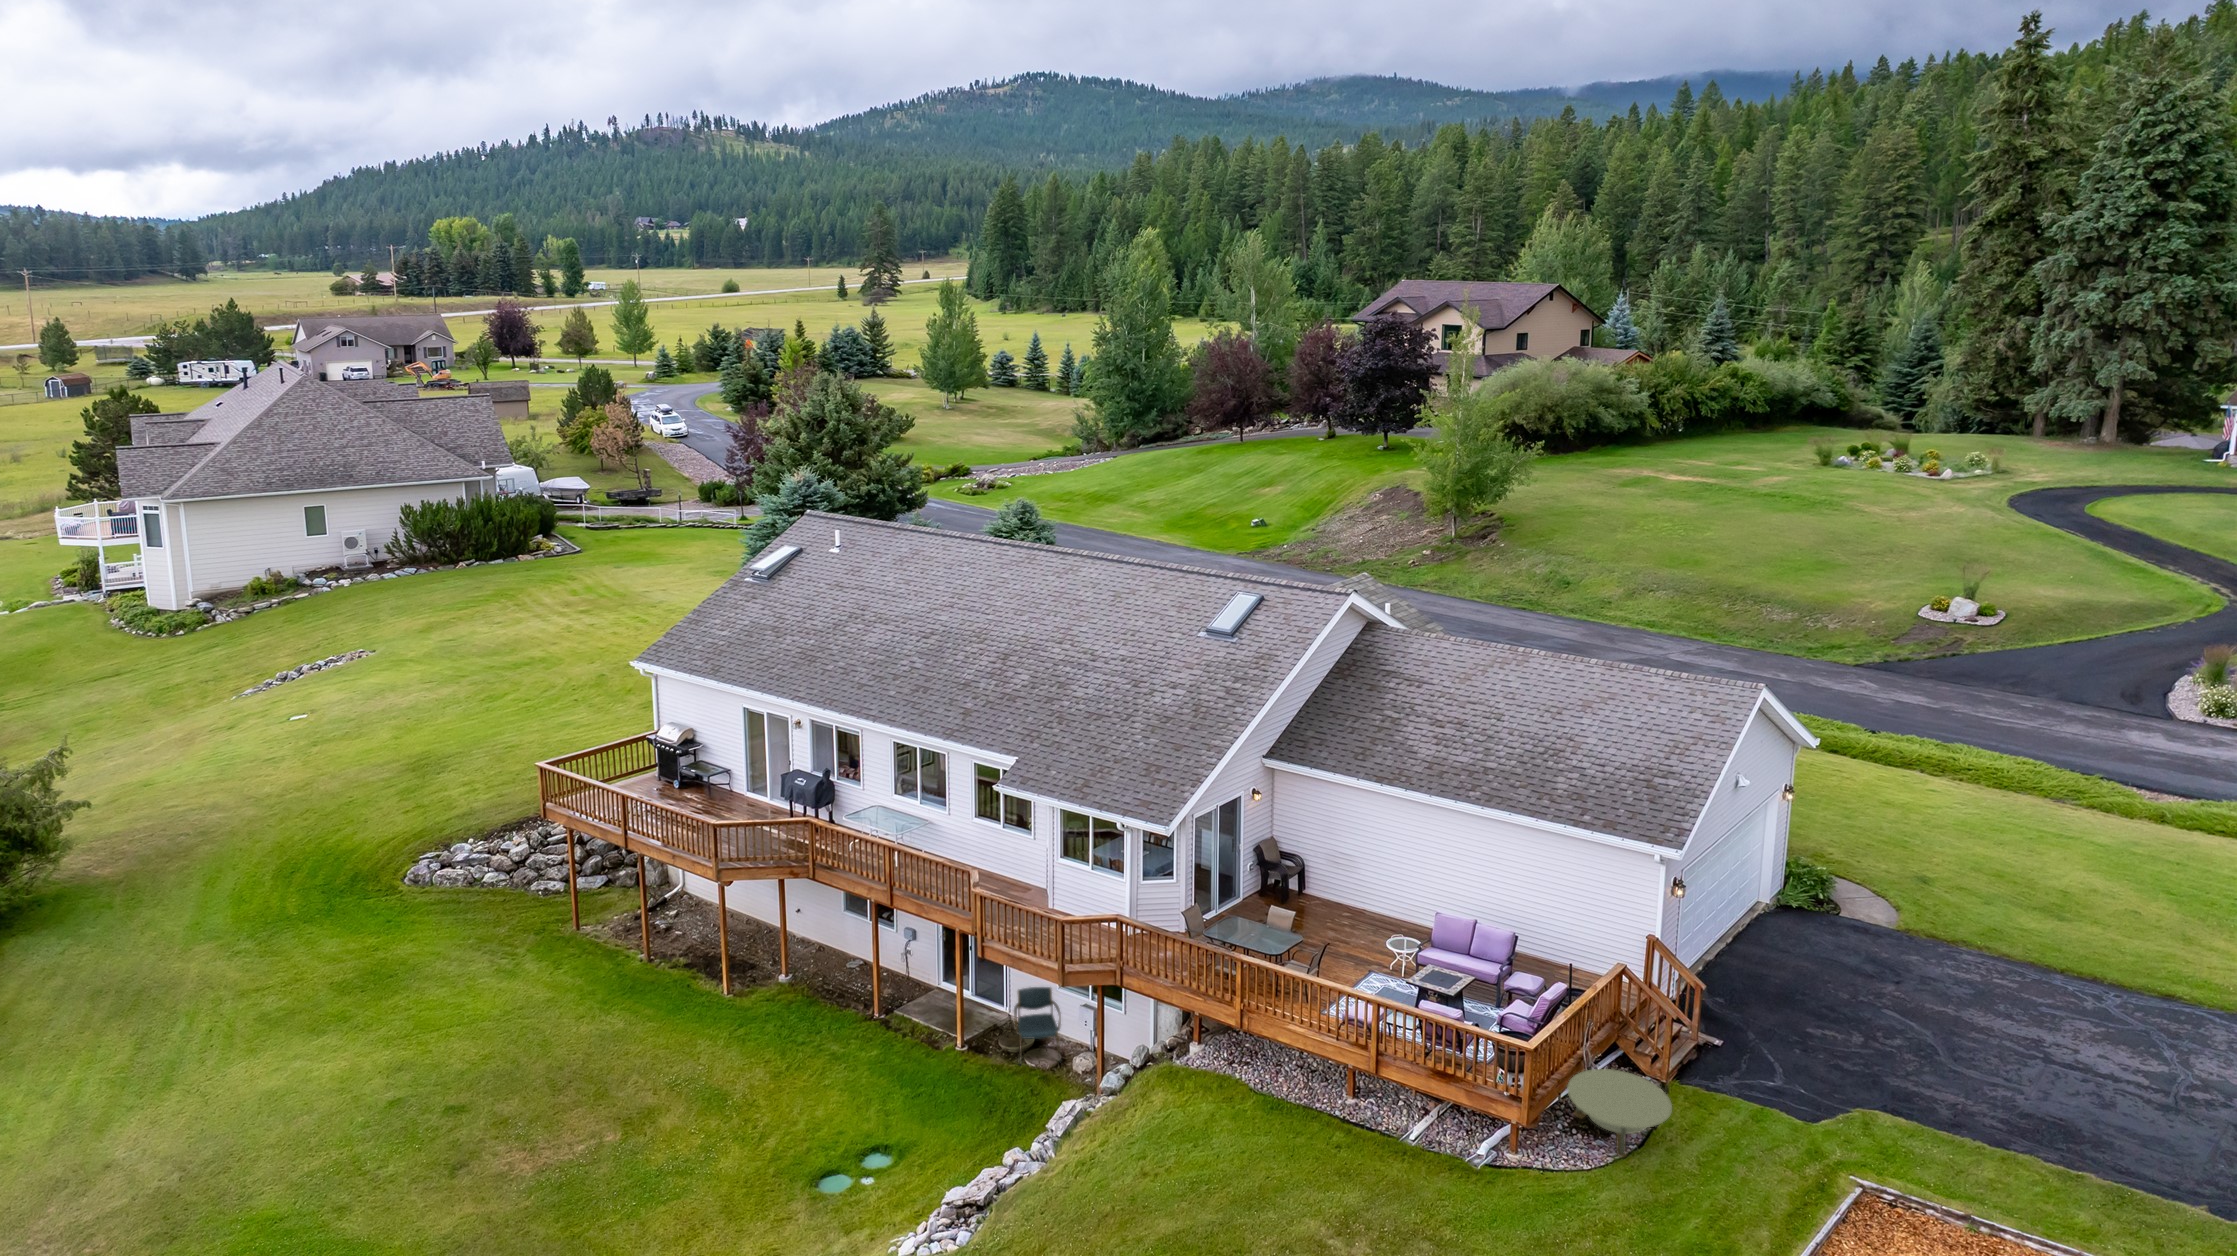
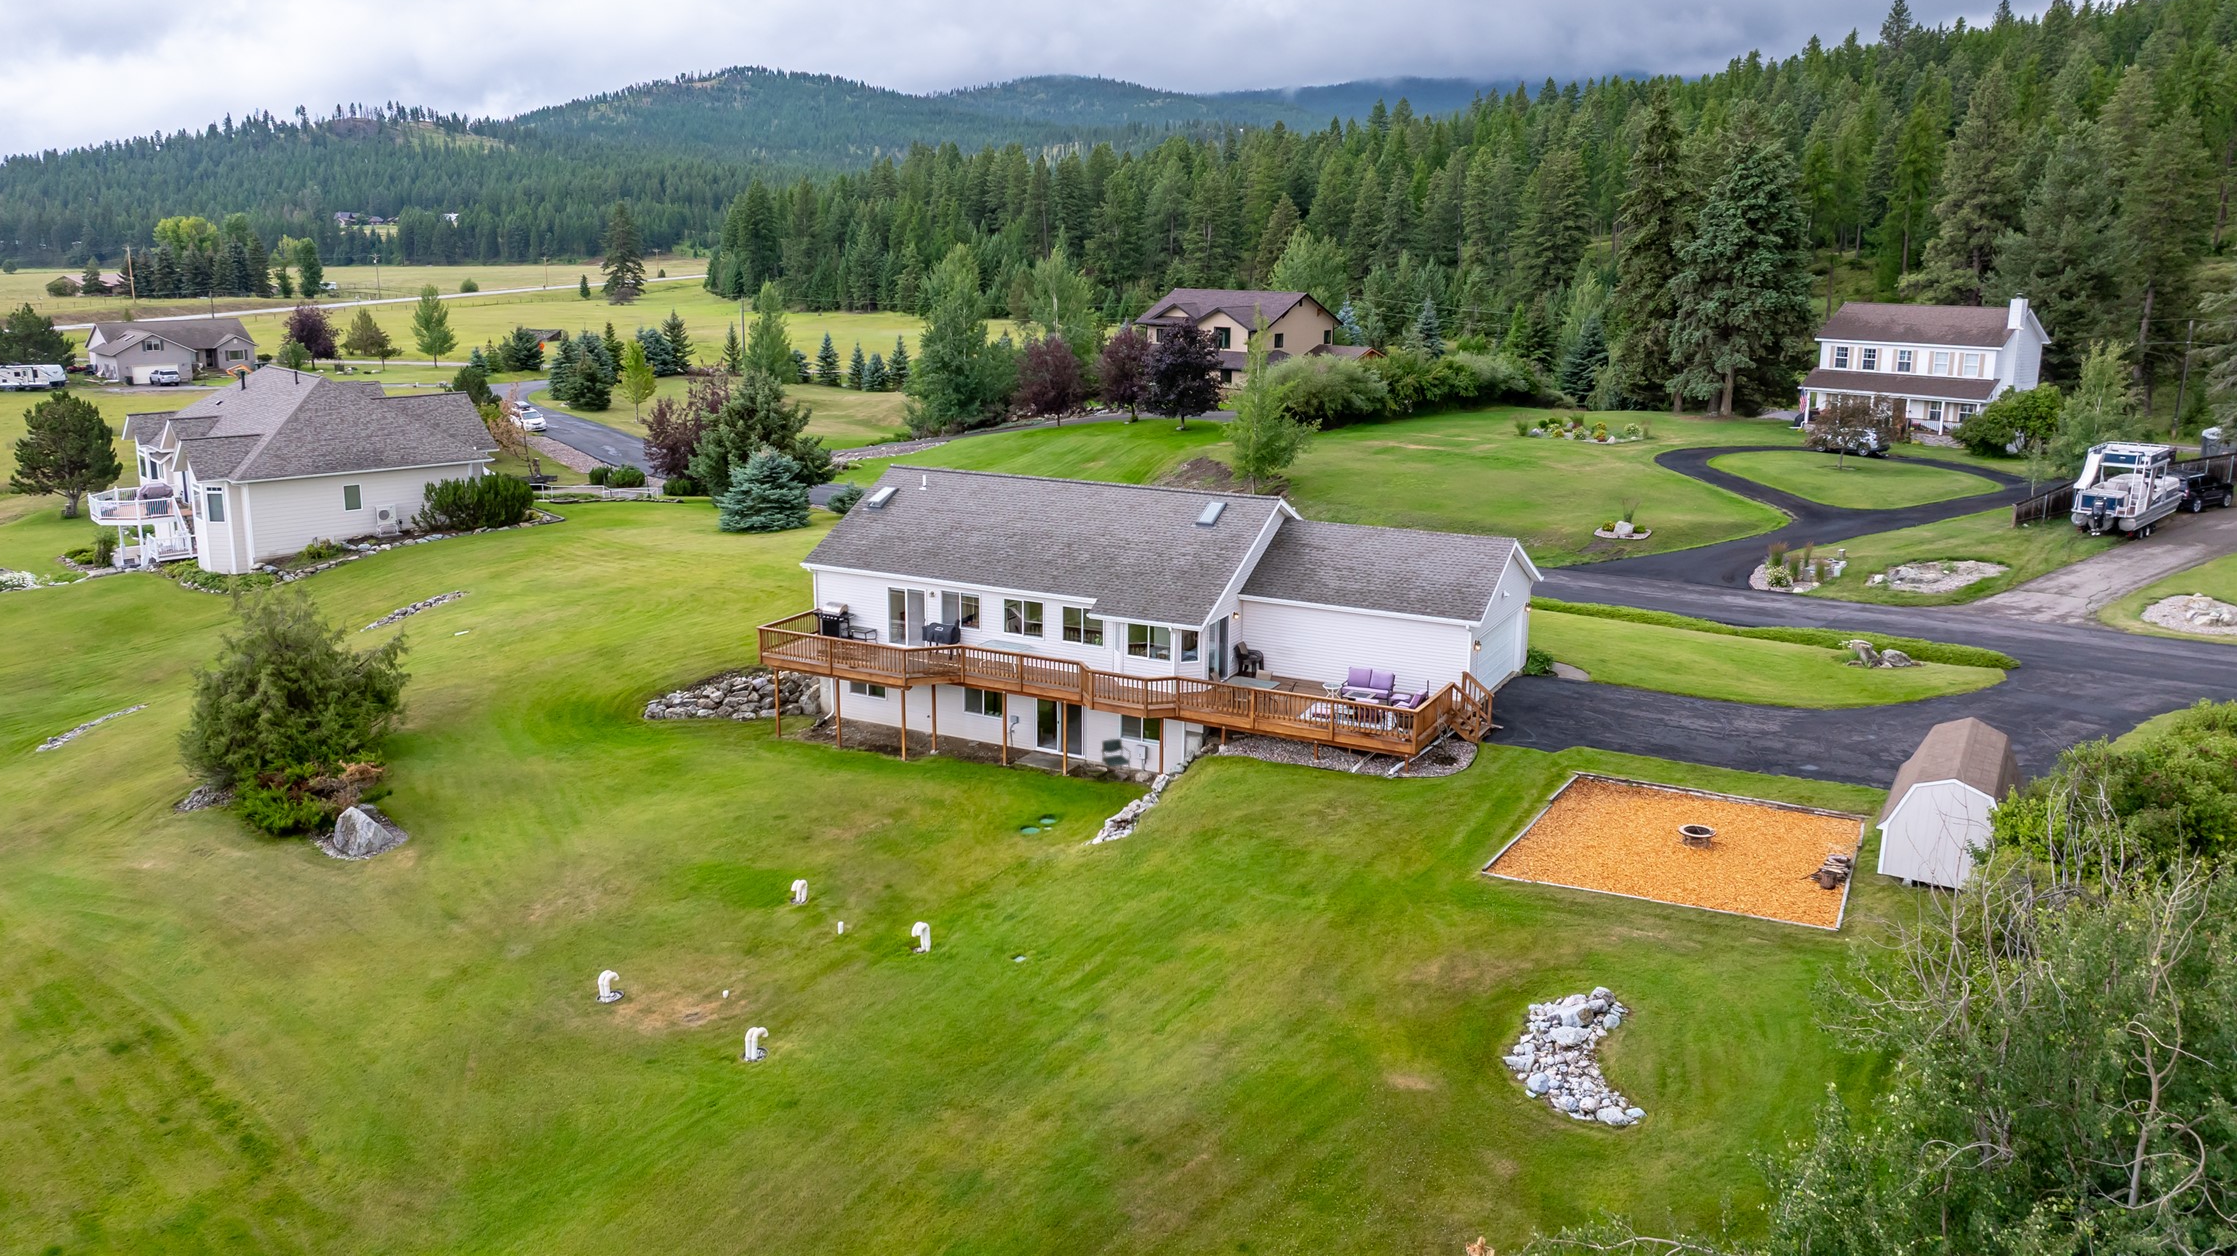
round table: present [1567,1069,1672,1157] -> none [1426,727,1476,762]

